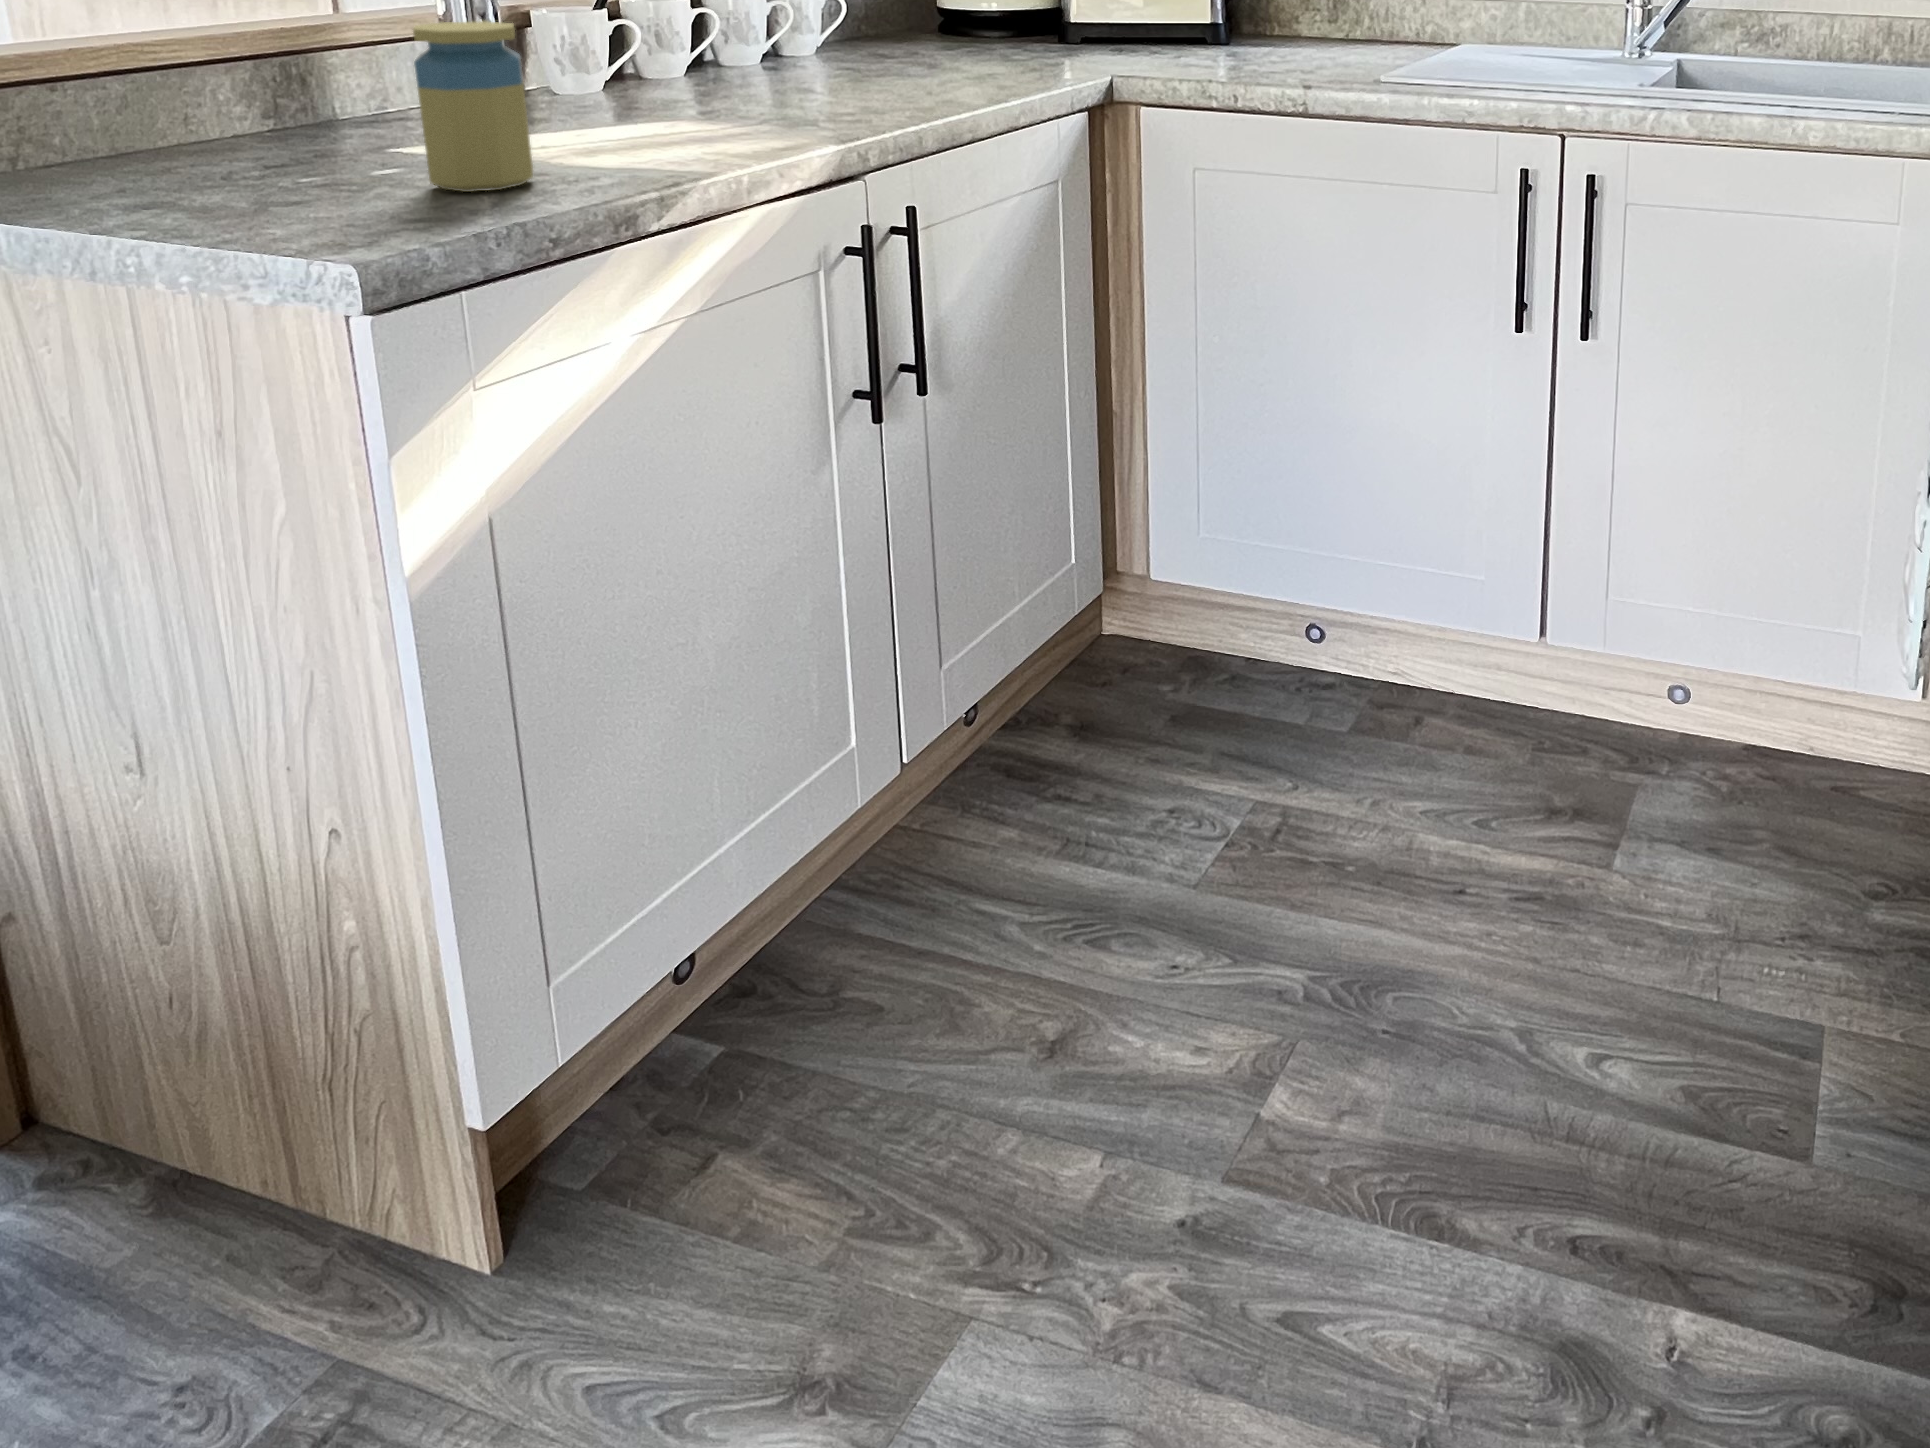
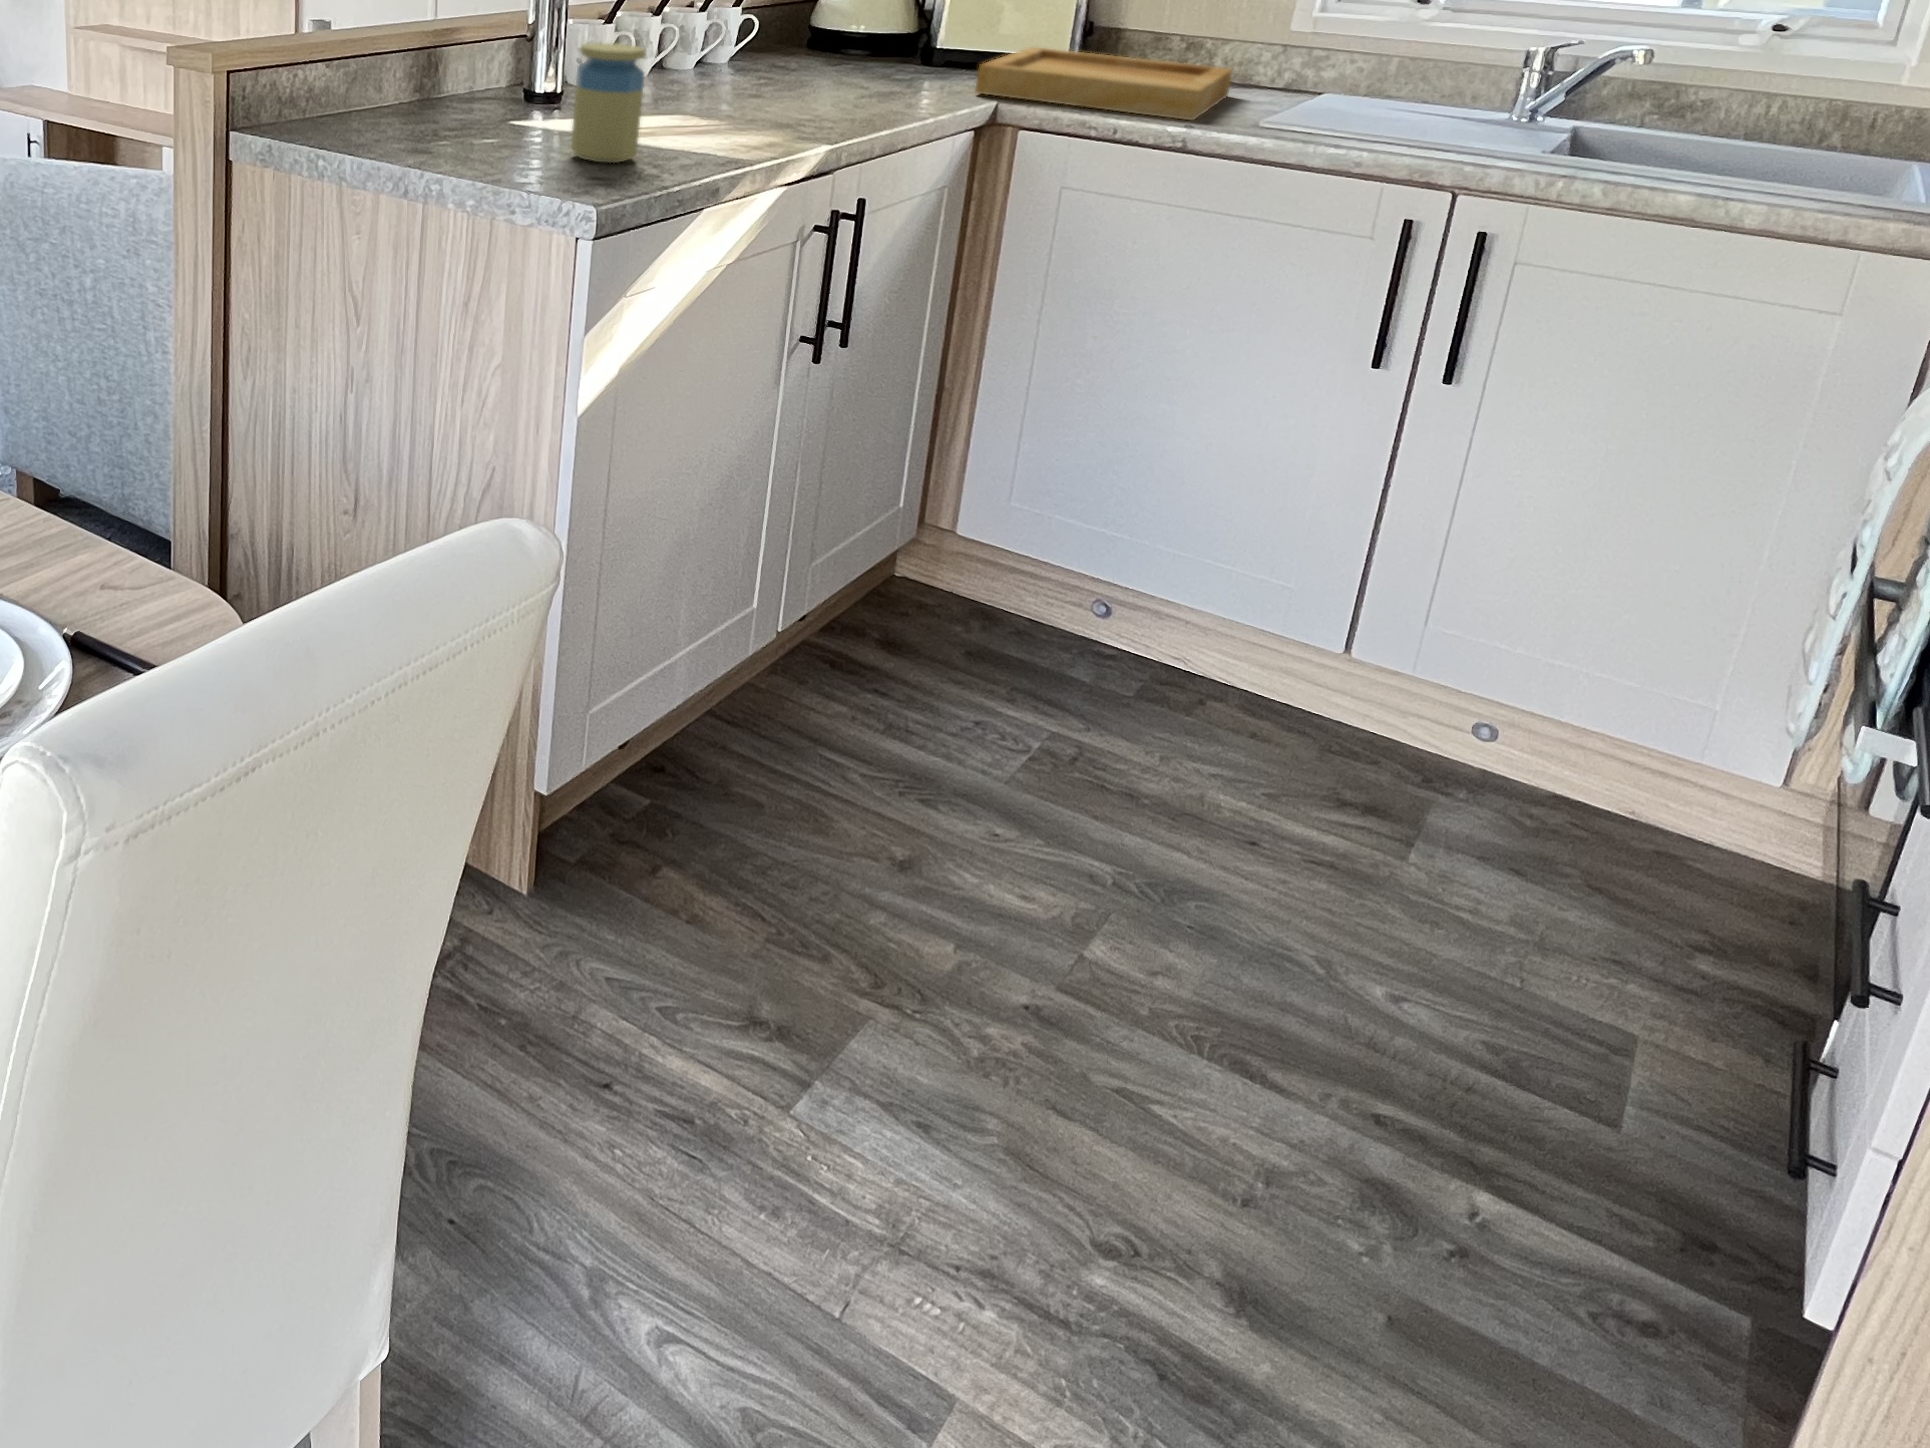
tray: none [1091,12,1370,79] -> present [975,47,1233,120]

